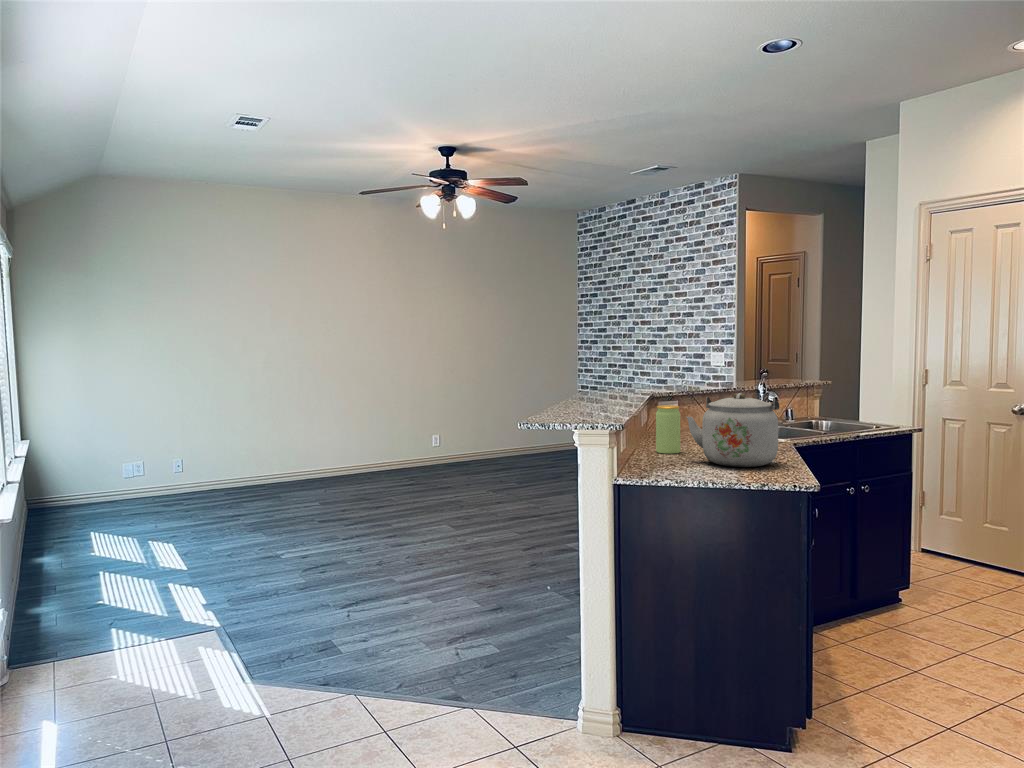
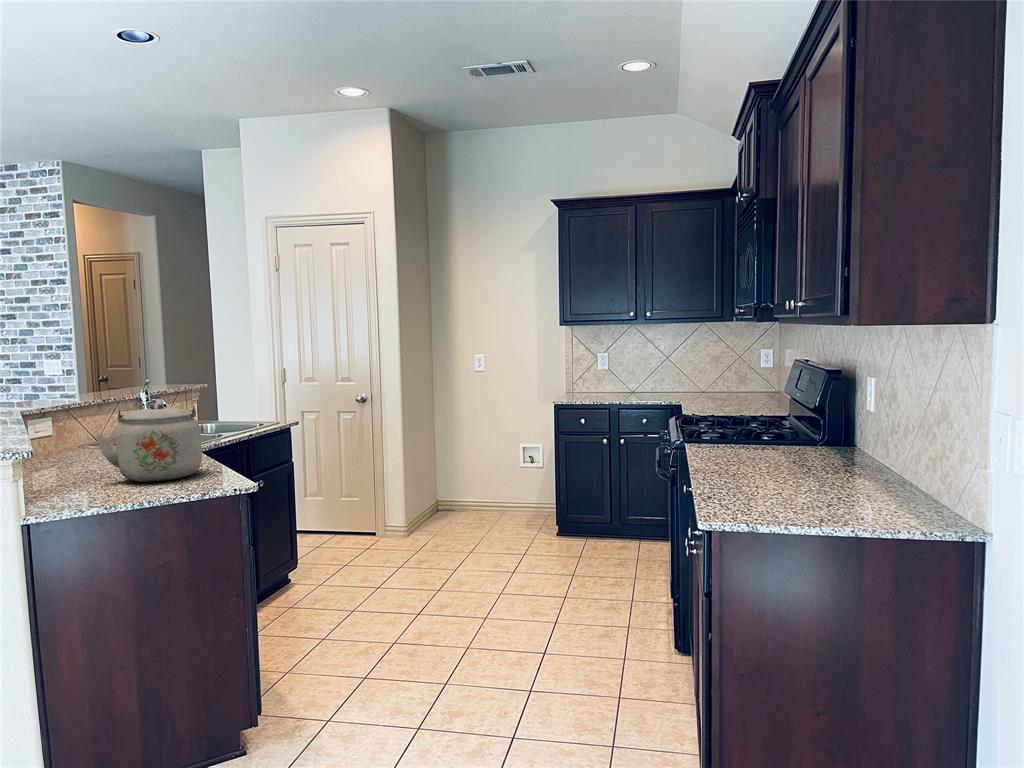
jar: present [656,405,680,454] -> none [46,424,81,481]

